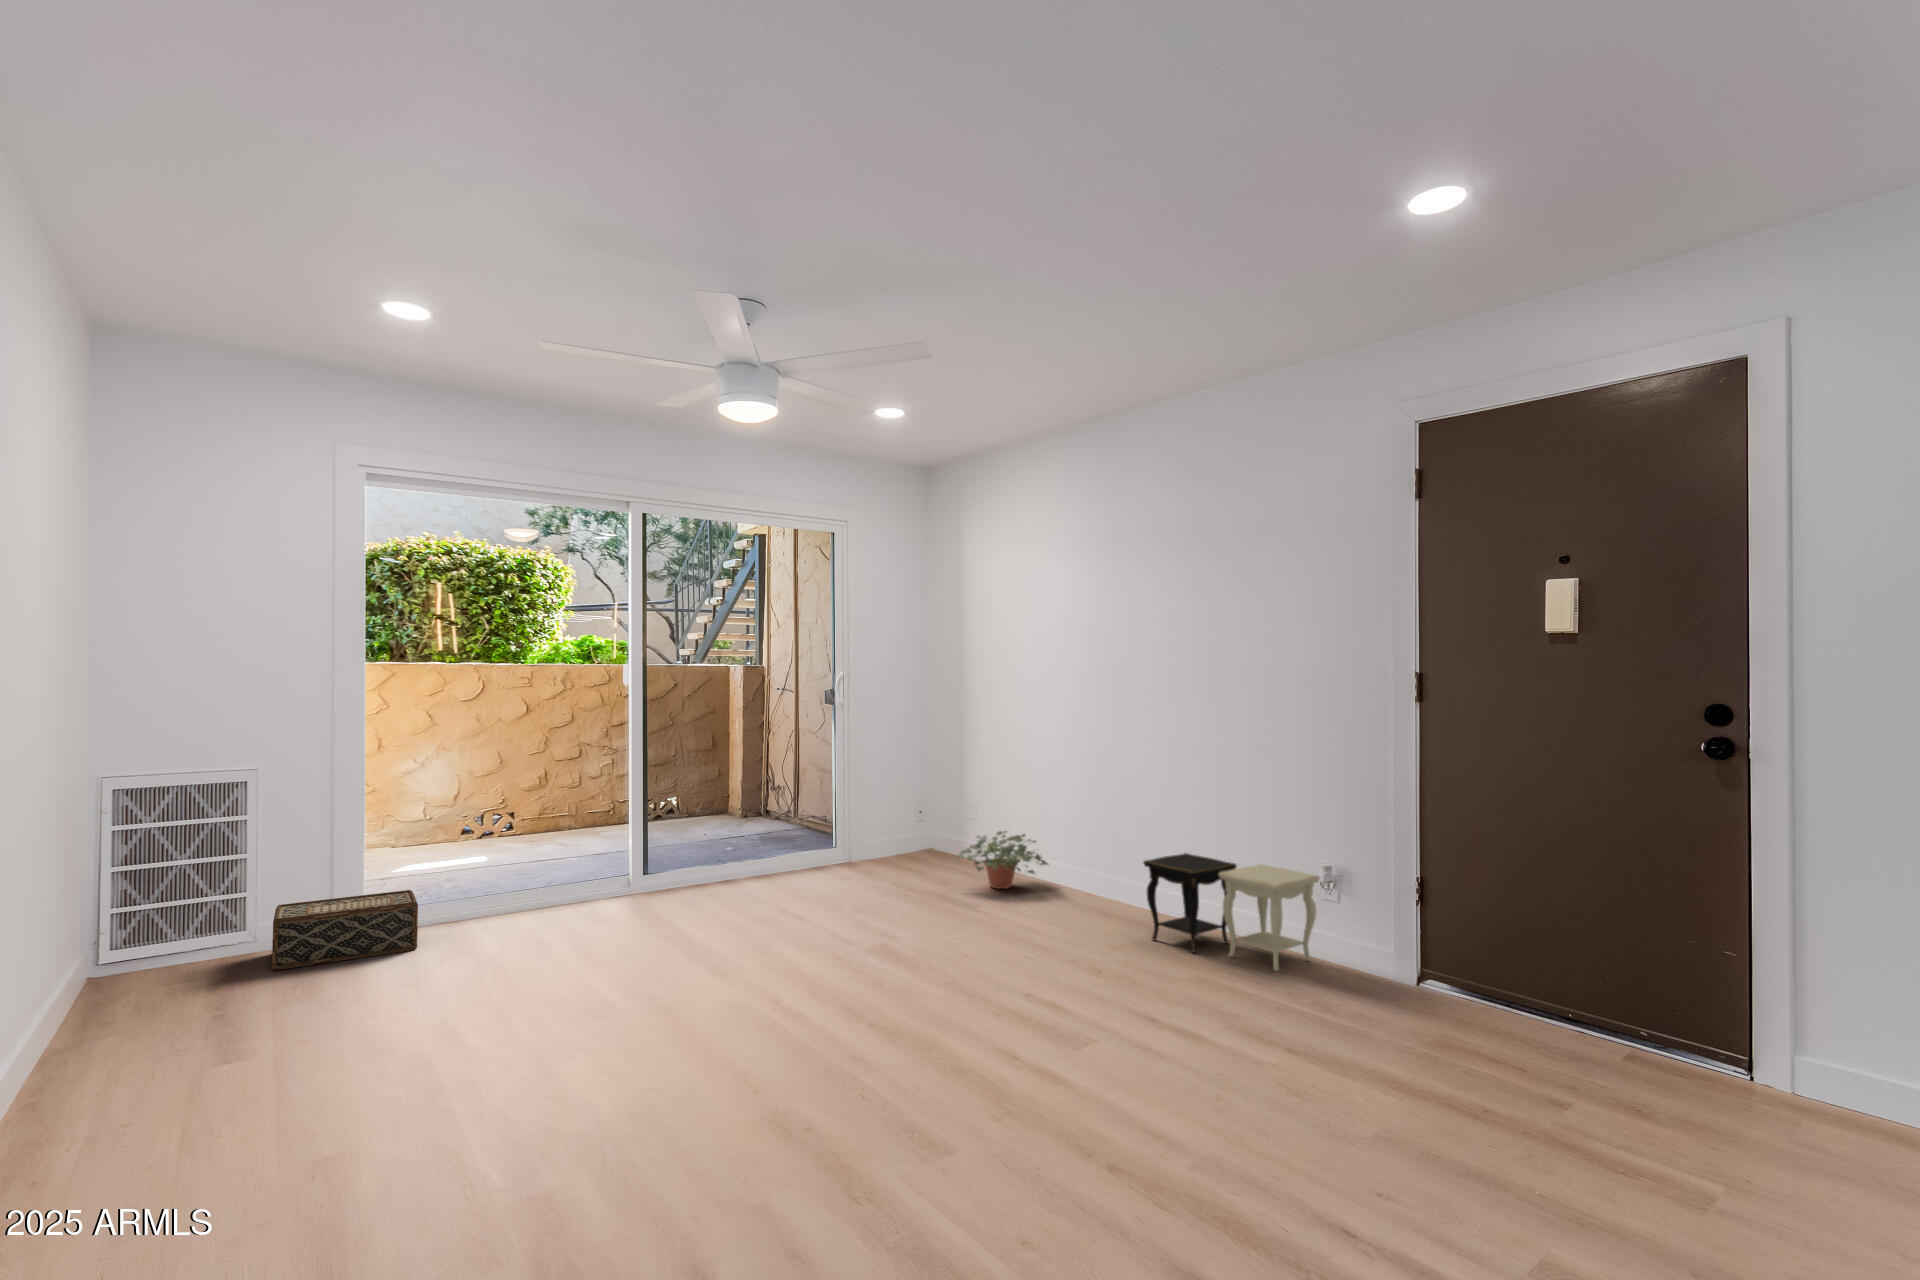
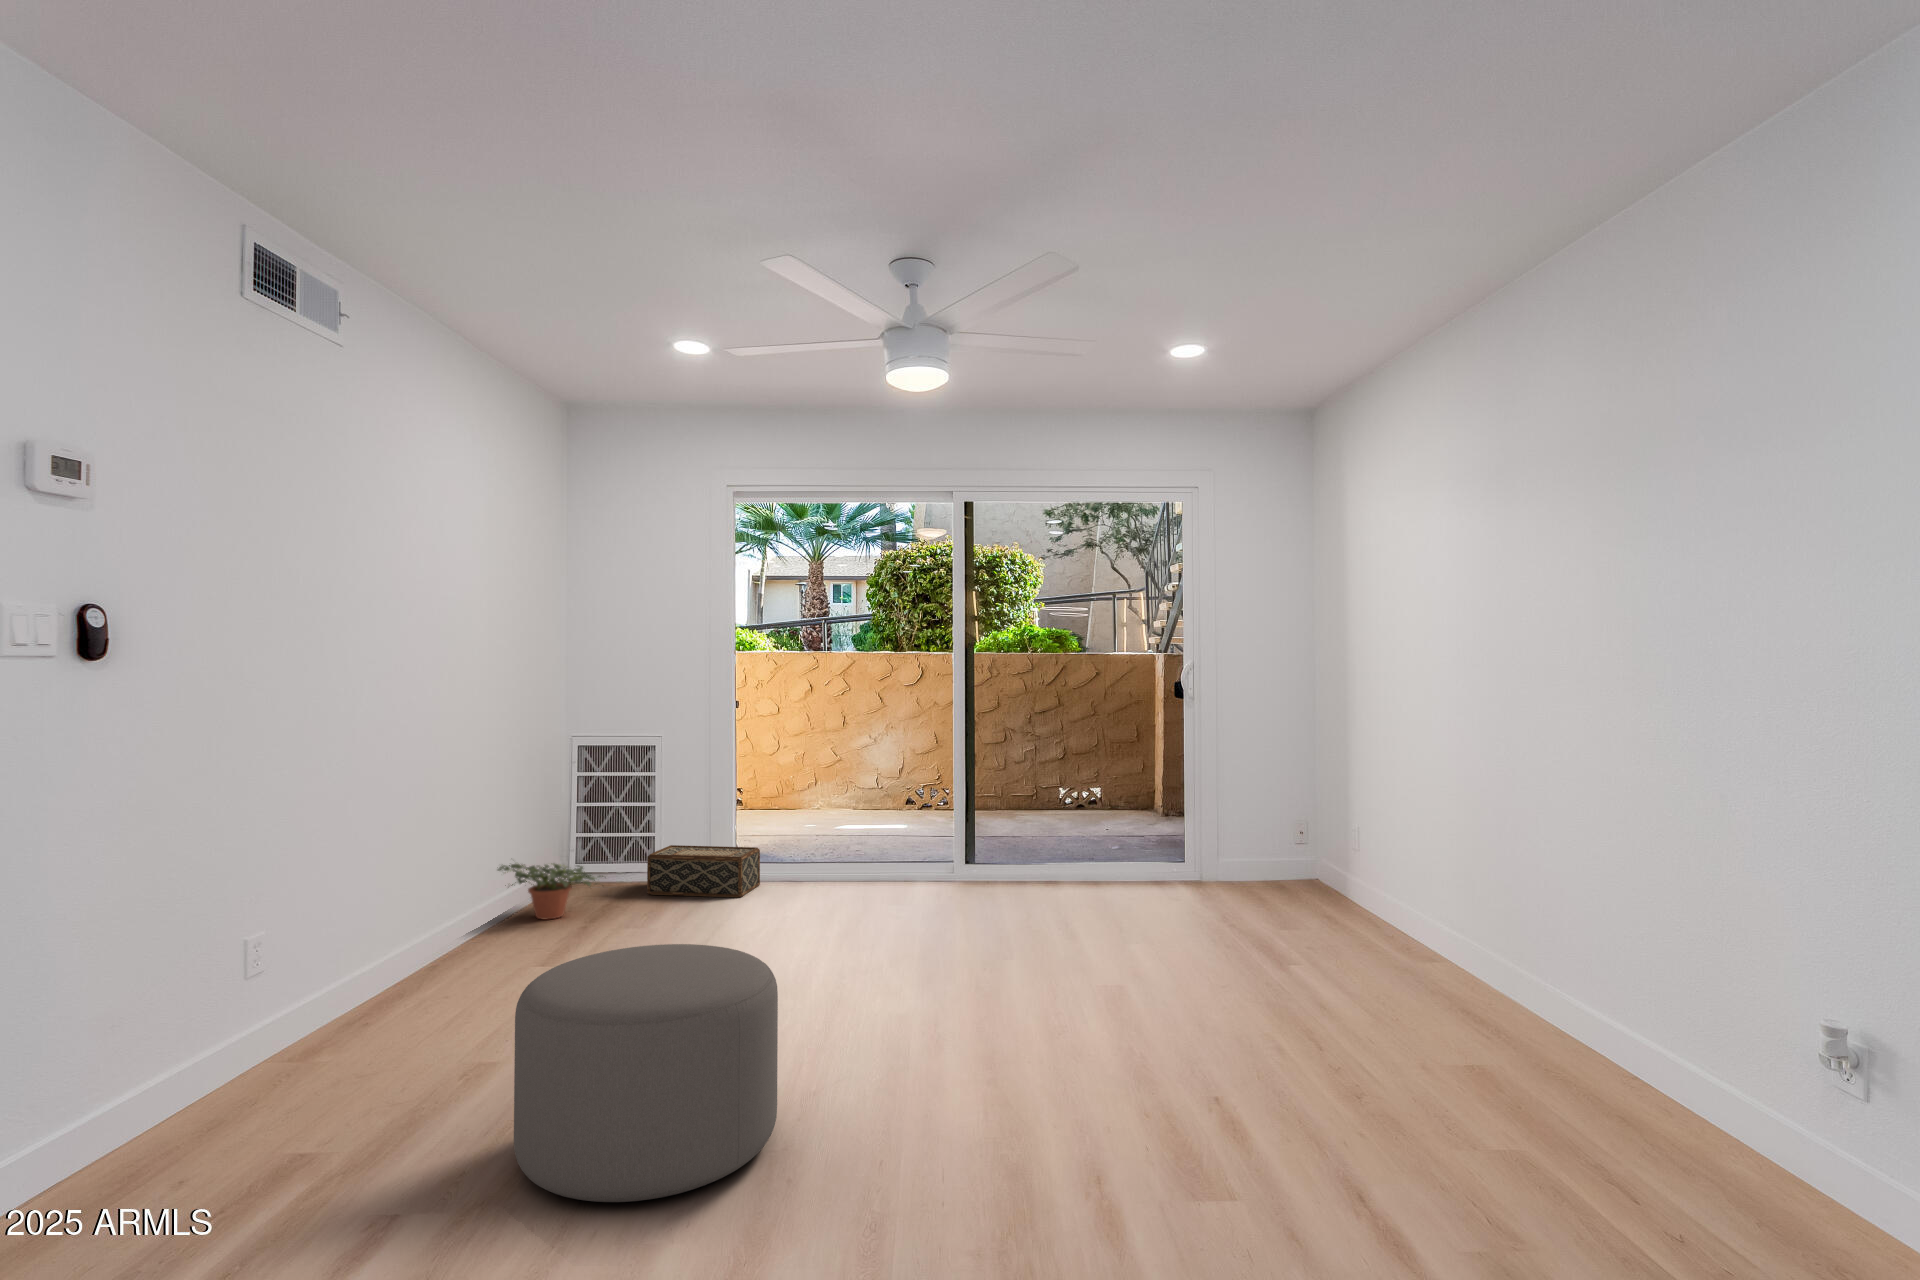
potted plant: present [957,831,1048,889] -> present [498,864,603,919]
side table: present [1143,853,1320,971] -> none [1401,931,1650,1148]
ottoman: none [698,960,950,1230] -> present [514,944,778,1202]

